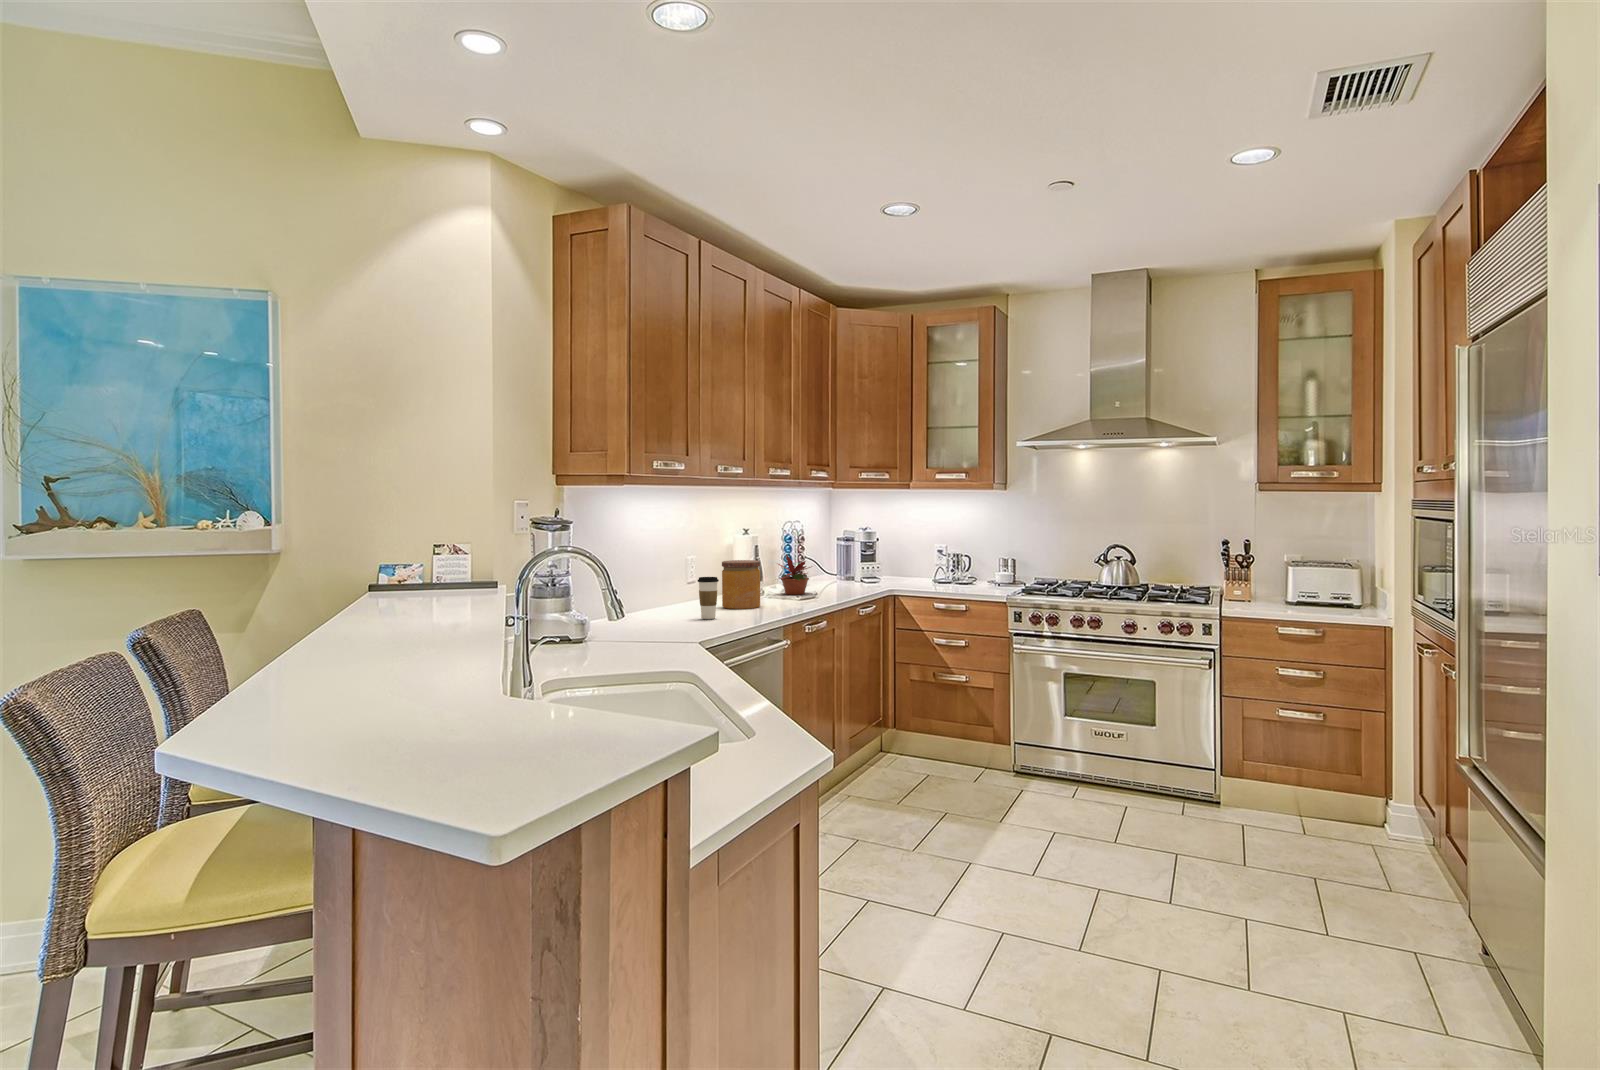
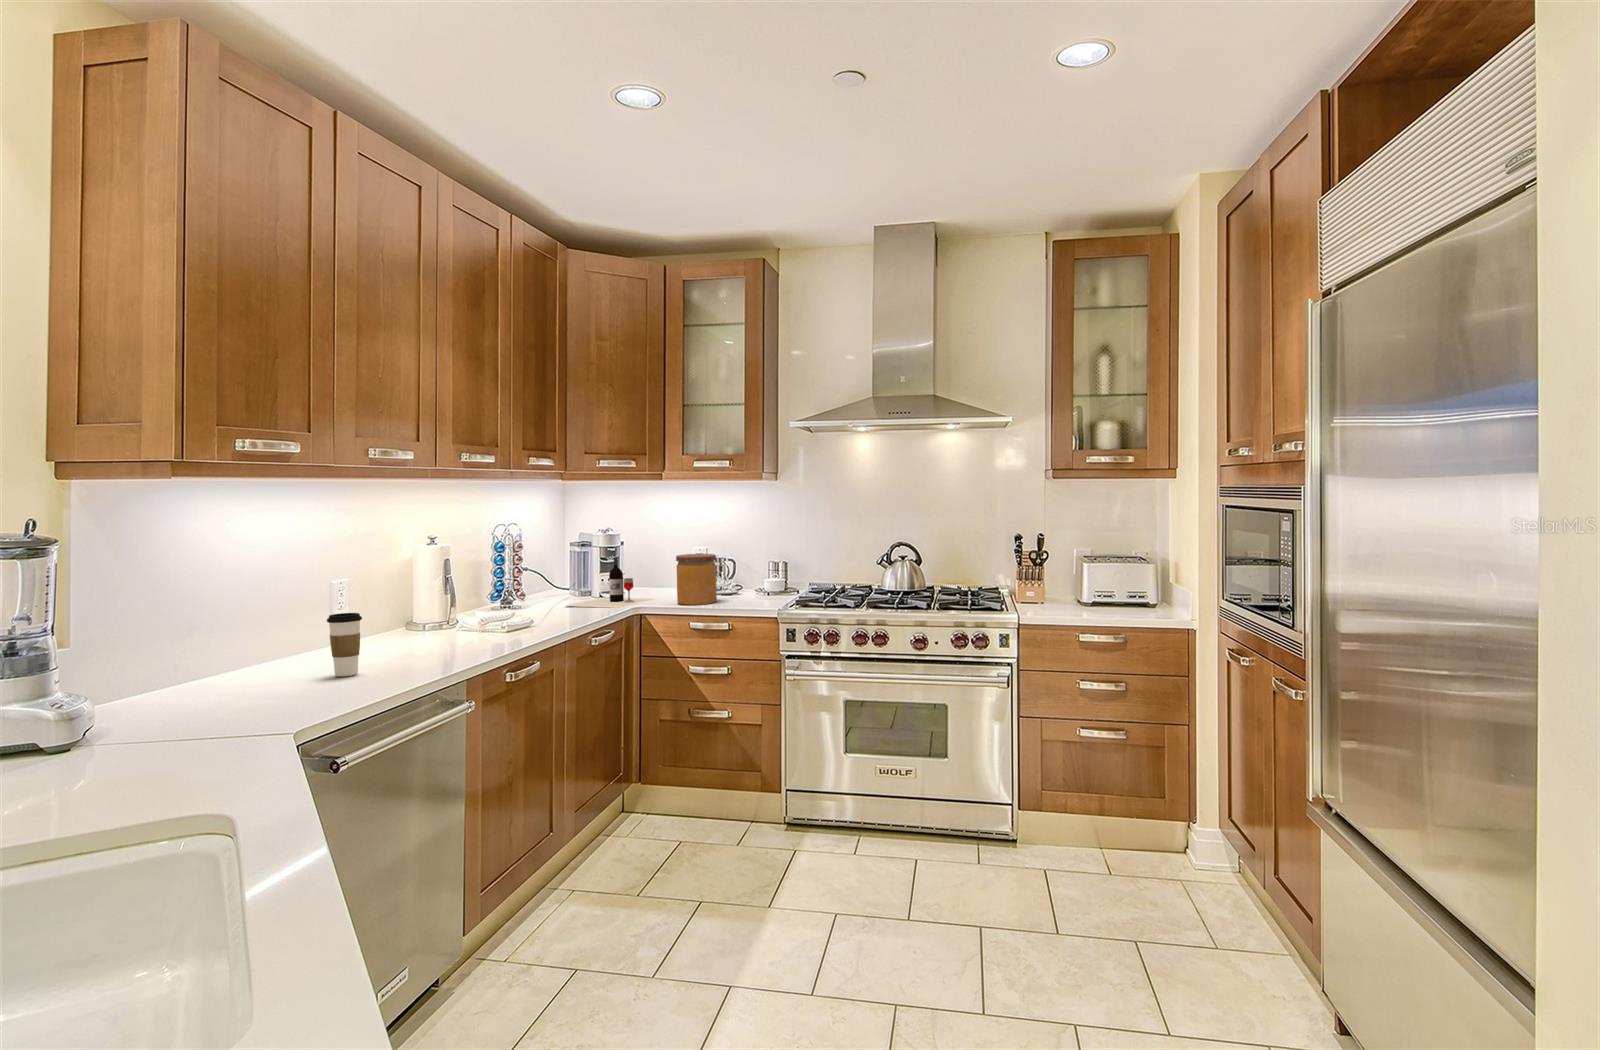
wine bottle: none [833,550,909,590] -> present [566,557,653,608]
potted plant: present [778,554,812,595] -> none [470,566,536,621]
jar: present [722,560,760,609] -> present [676,554,717,605]

